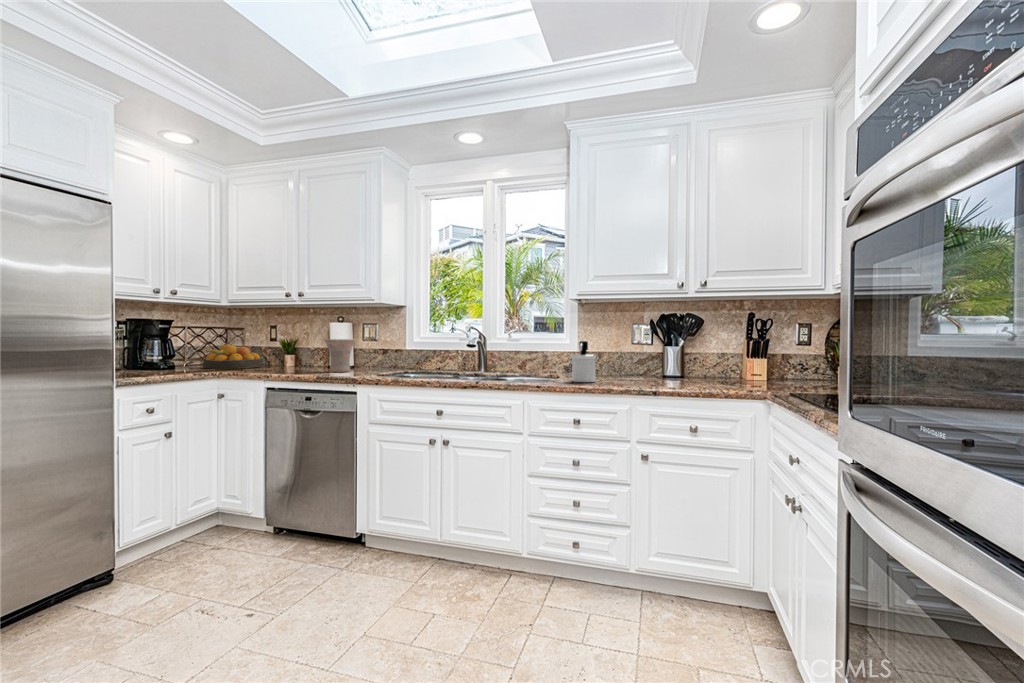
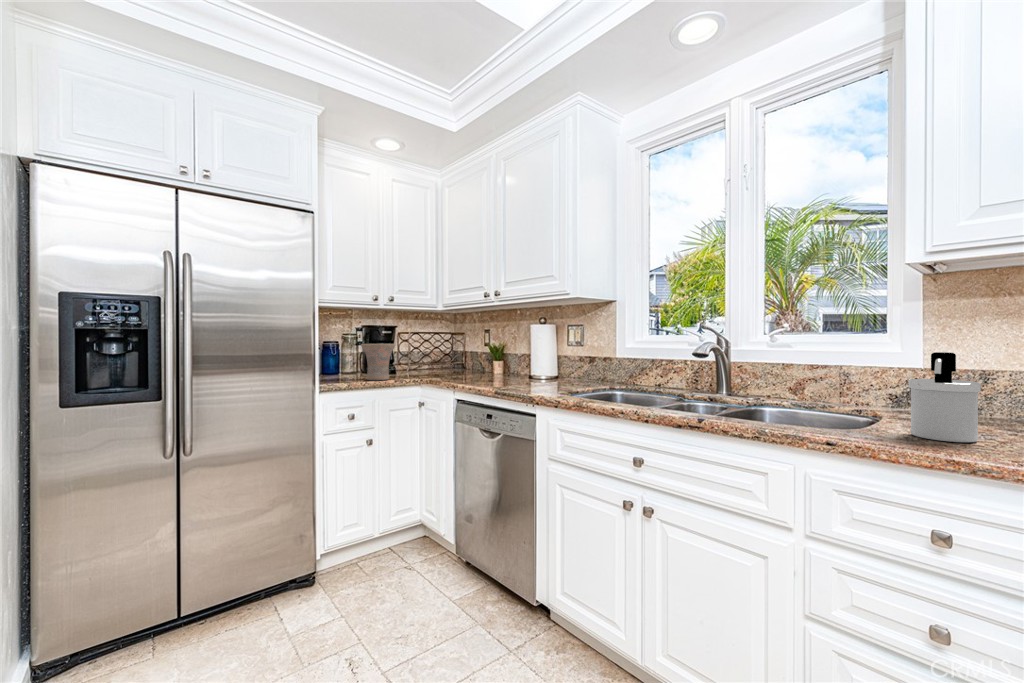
vase: present [324,339,356,372] -> present [361,344,395,380]
fruit bowl: present [203,344,262,369] -> none [420,349,473,375]

